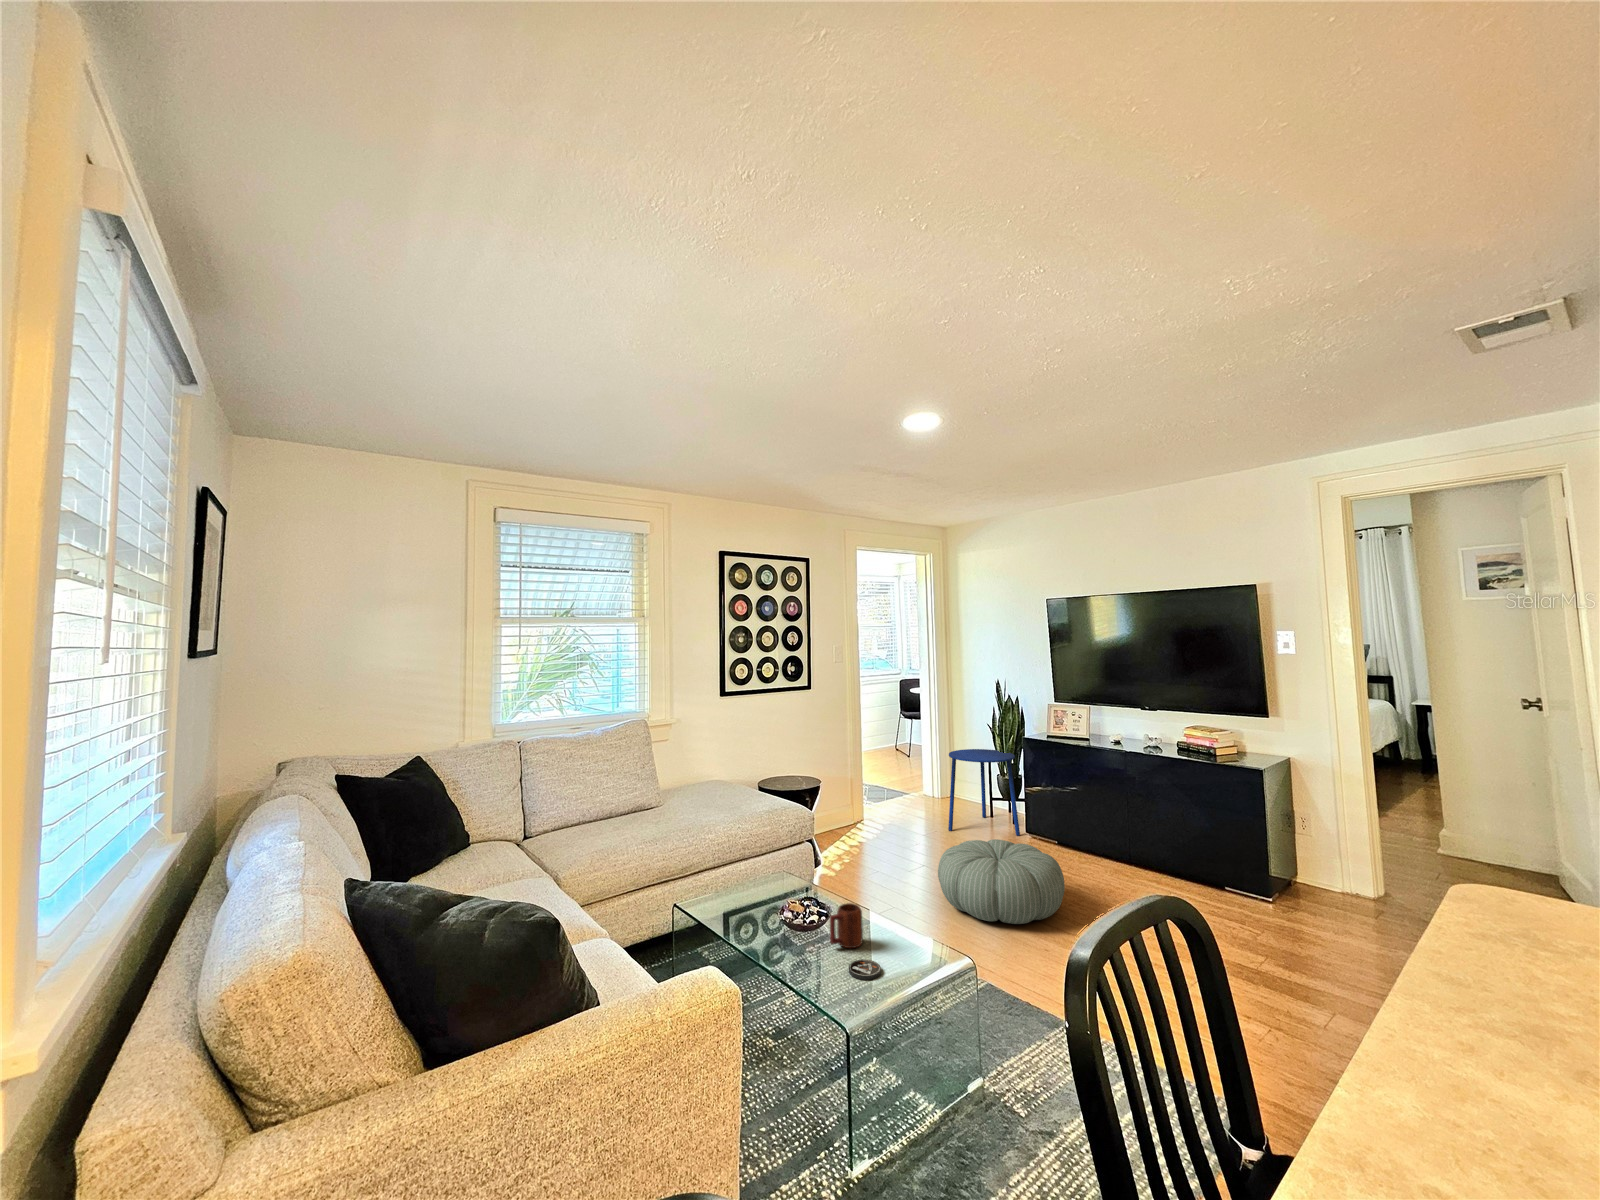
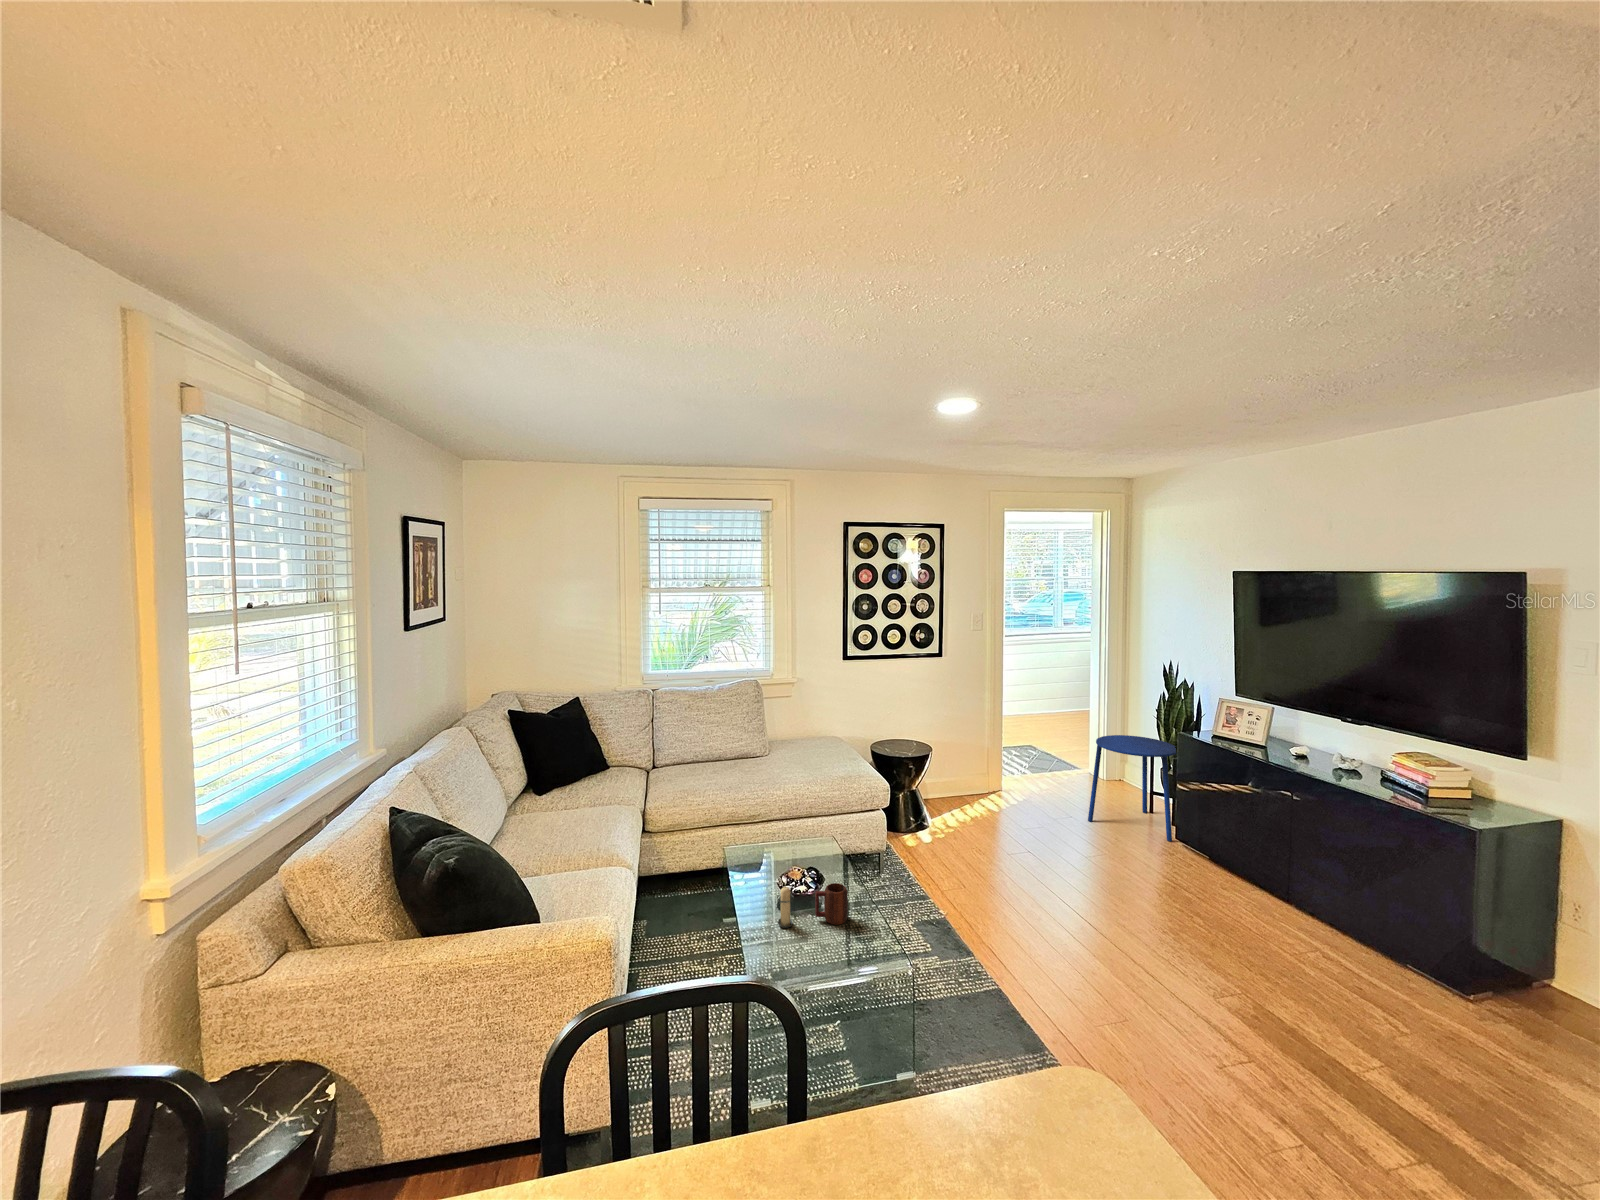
pouf: present [938,839,1065,924] -> none [1011,840,1156,941]
candle: none [794,913,817,965] -> present [777,886,794,928]
coaster: present [849,959,881,980] -> none [809,936,838,957]

